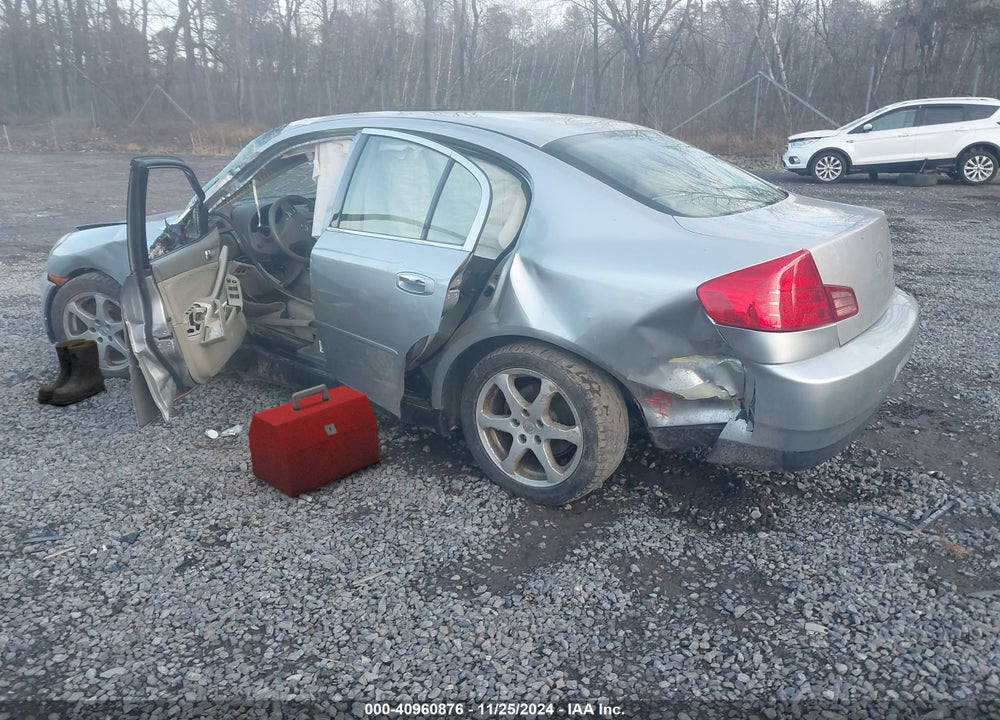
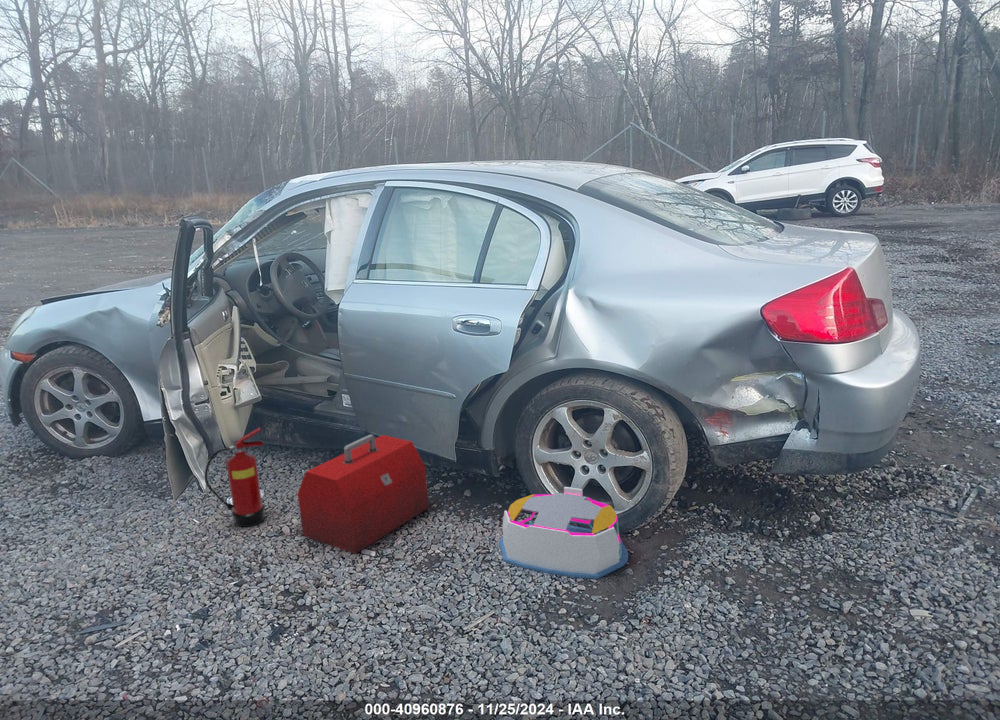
boots: present [37,339,105,404] -> none [21,414,97,488]
fire extinguisher: none [171,368,228,460] -> present [205,428,264,527]
storage bin: none [424,455,547,550] -> present [499,487,628,579]

